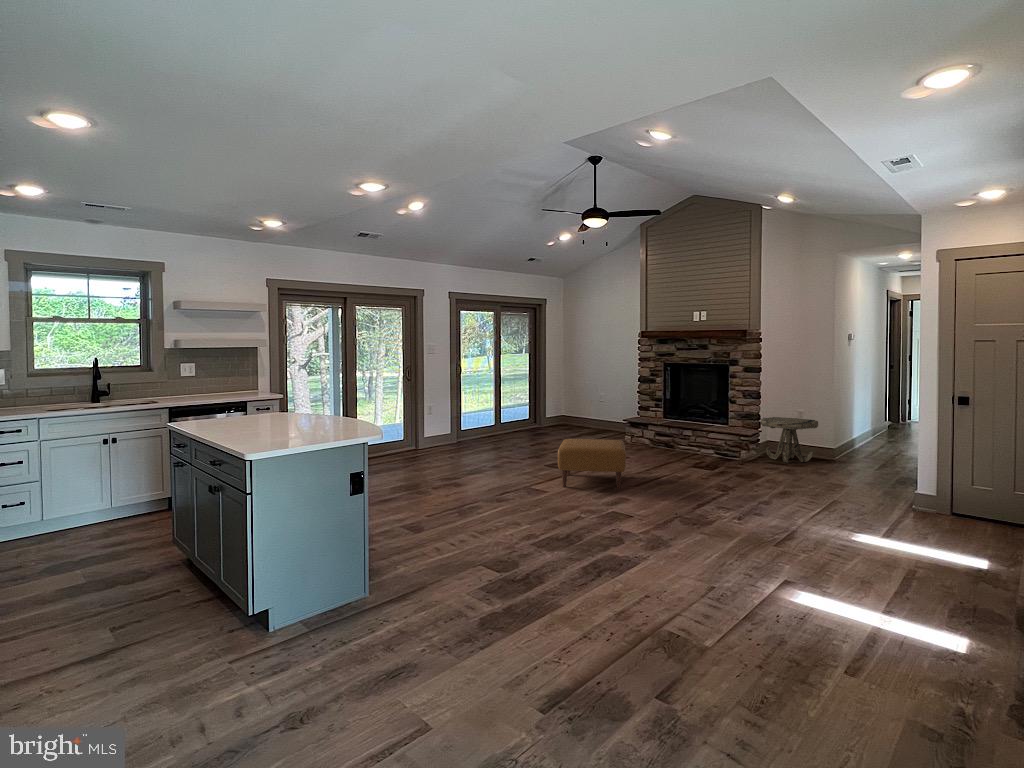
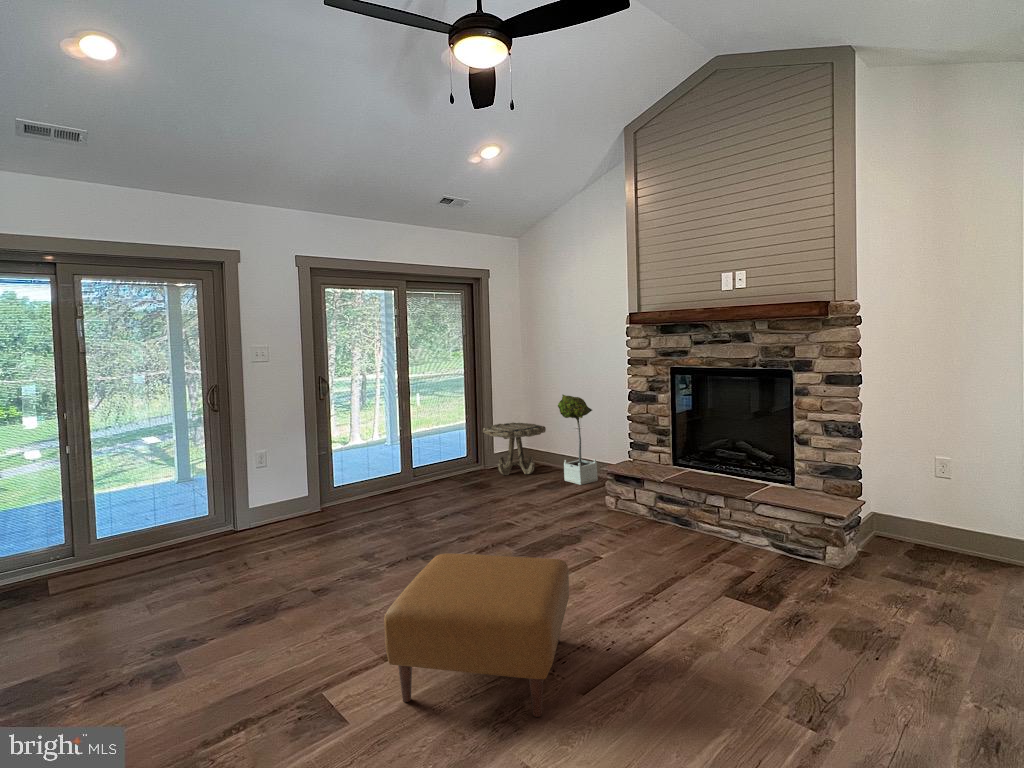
potted tree: none [592,380,616,435] -> present [558,395,598,485]
side table: present [761,417,818,462] -> present [483,423,546,475]

